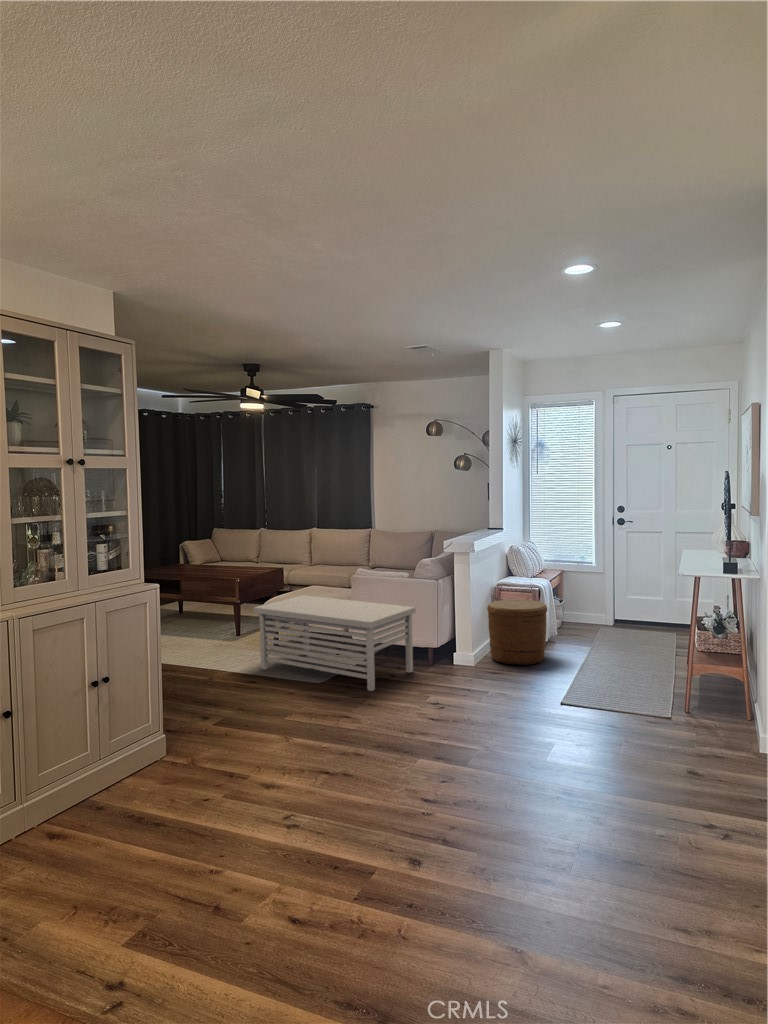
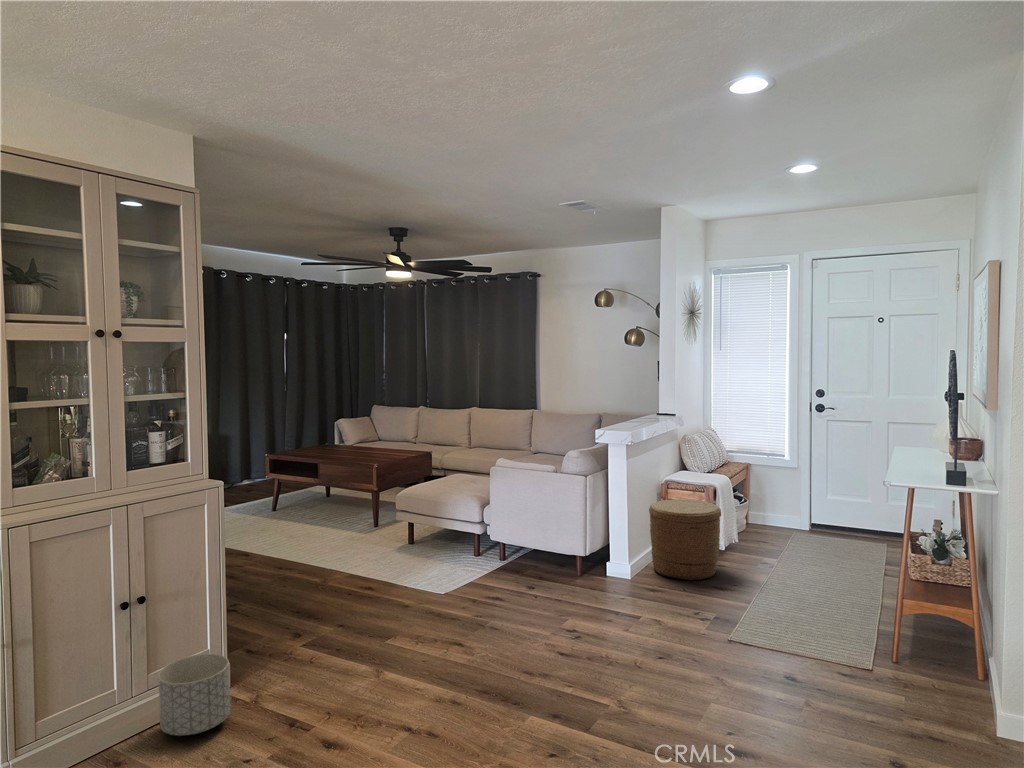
storage bench: present [253,595,416,691] -> none [379,486,561,607]
planter: none [121,725,177,788] -> present [158,654,231,736]

